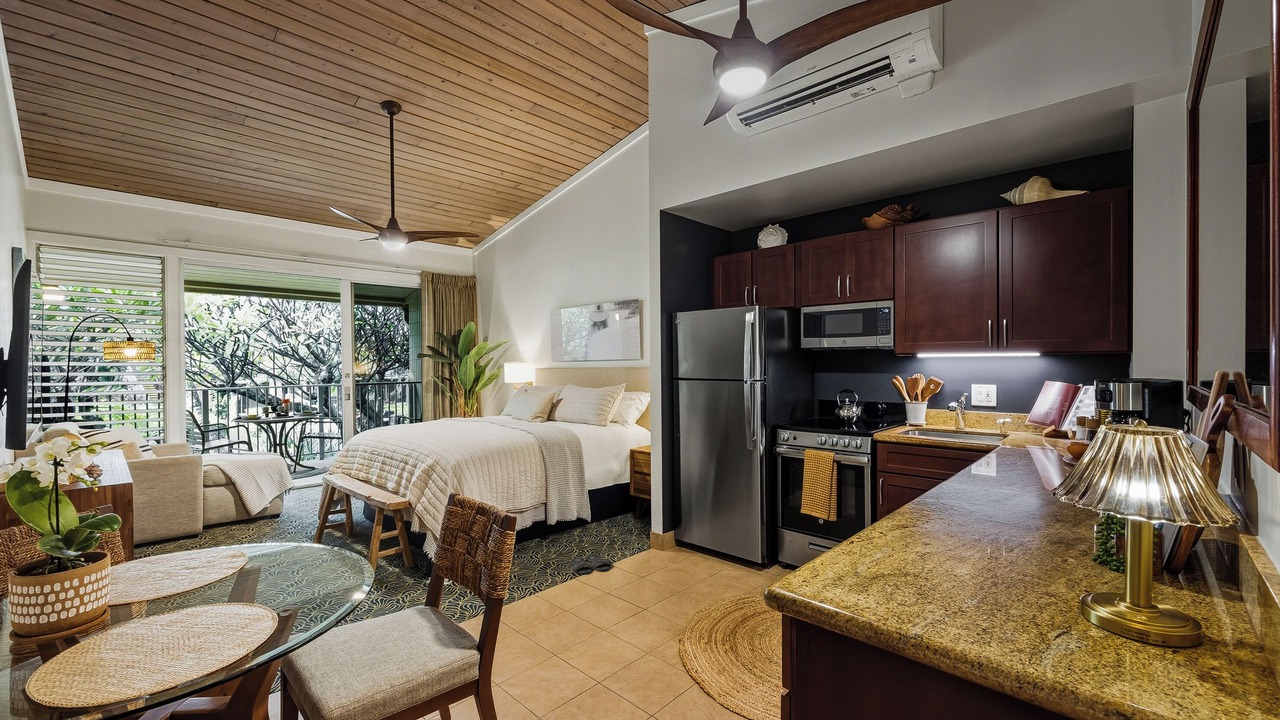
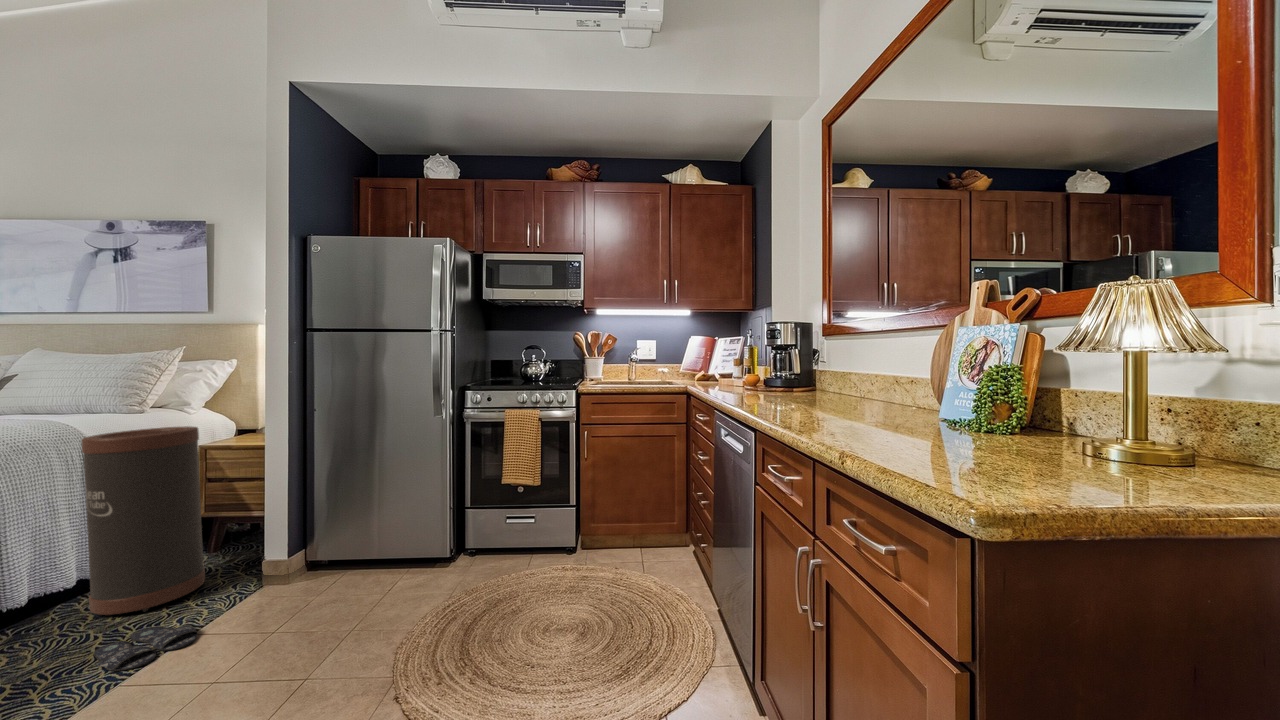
trash can: none [573,437,625,546] -> present [82,426,205,615]

